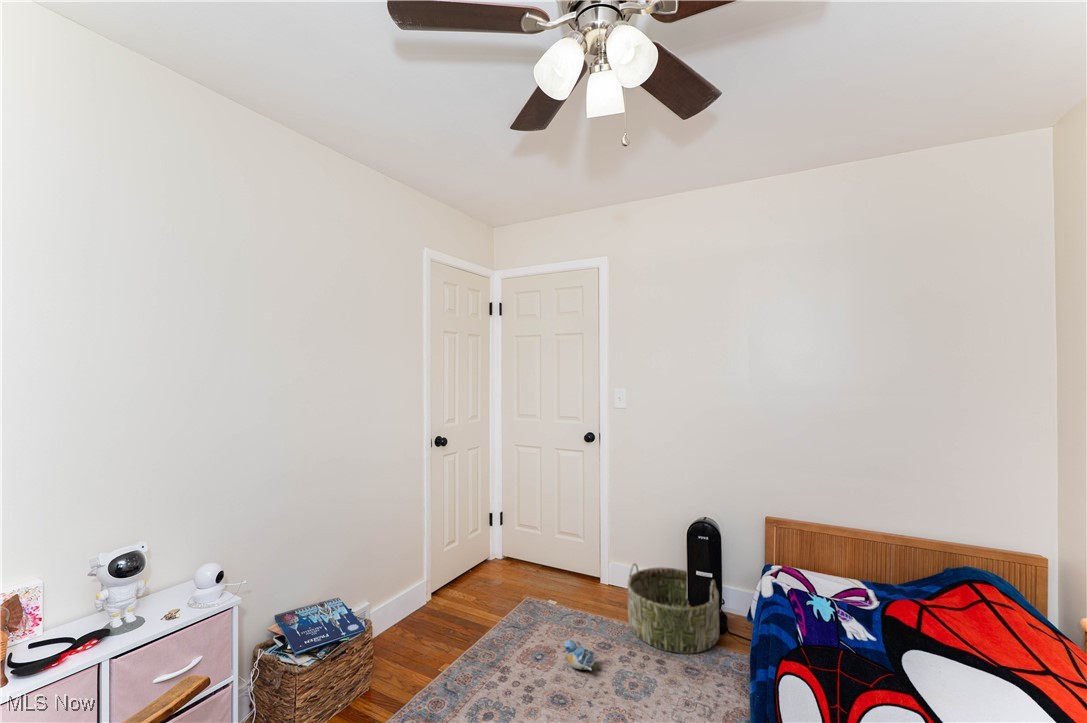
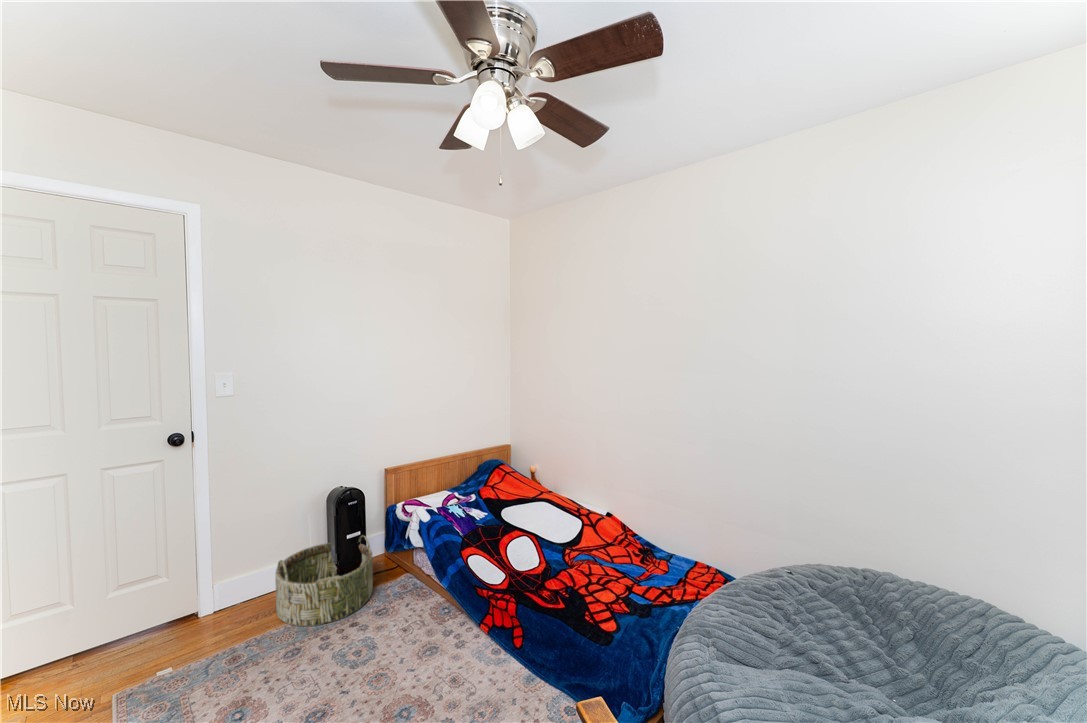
plush toy: present [564,640,598,670] -> none [276,659,319,690]

